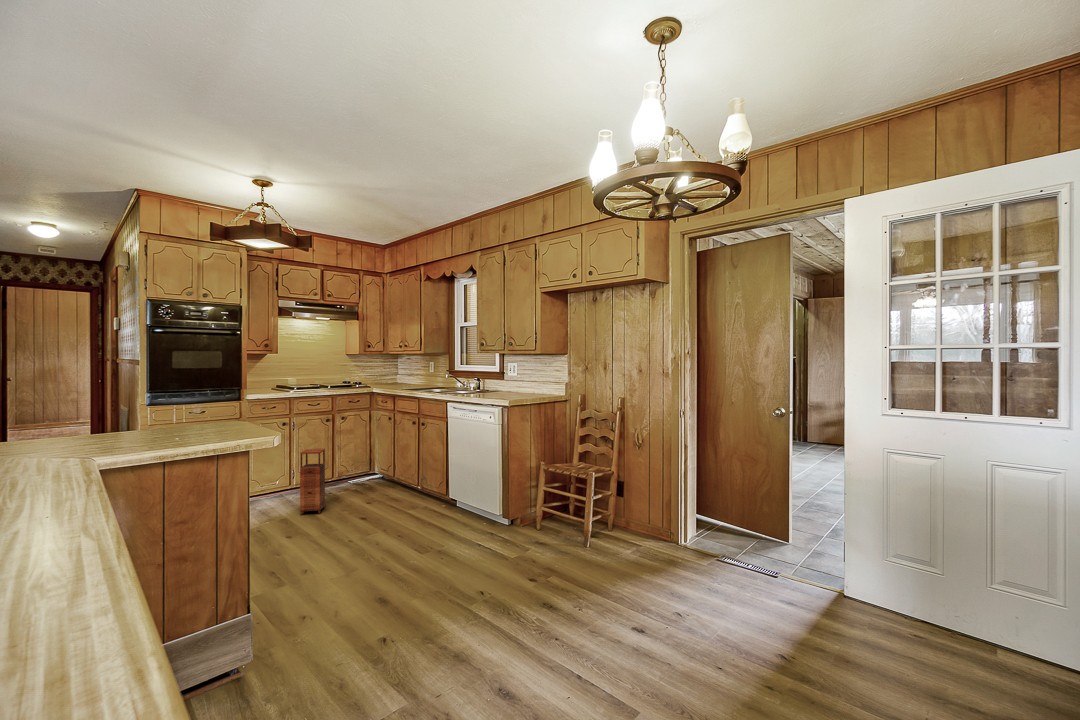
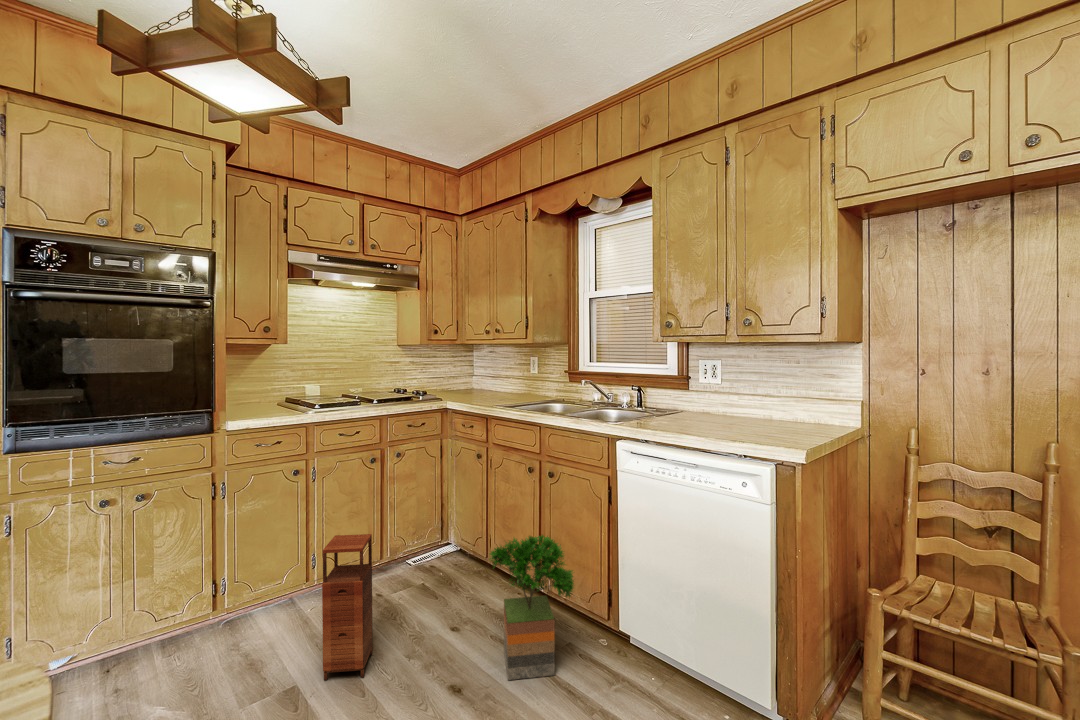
potted tree: none [382,449,425,513] -> present [489,535,574,680]

